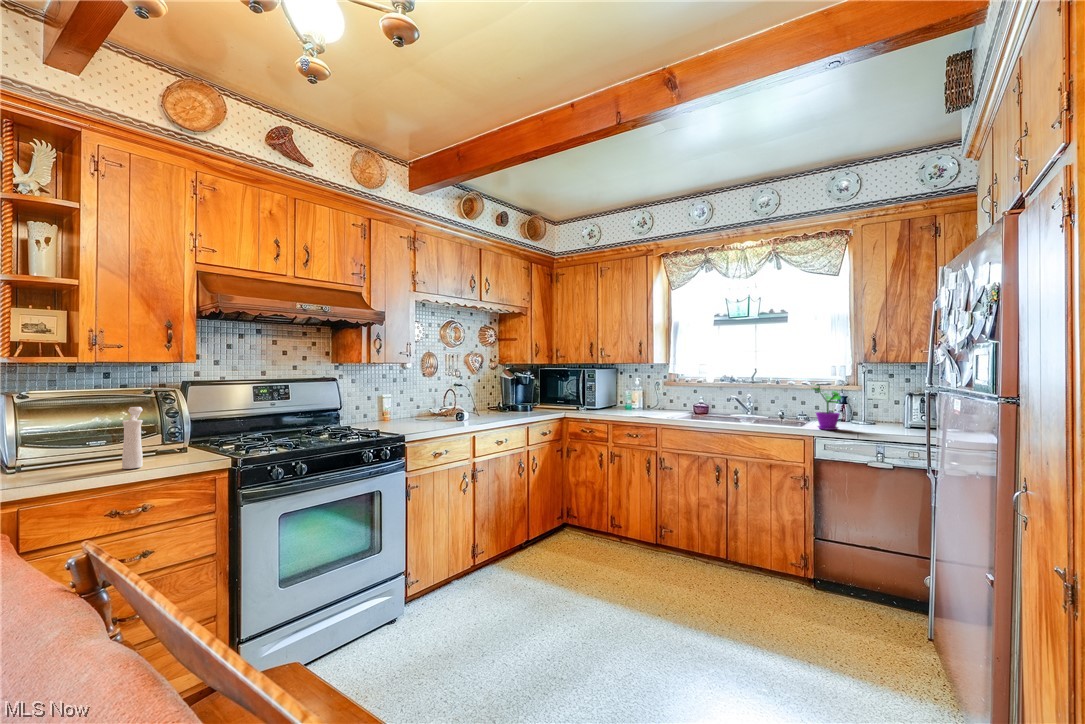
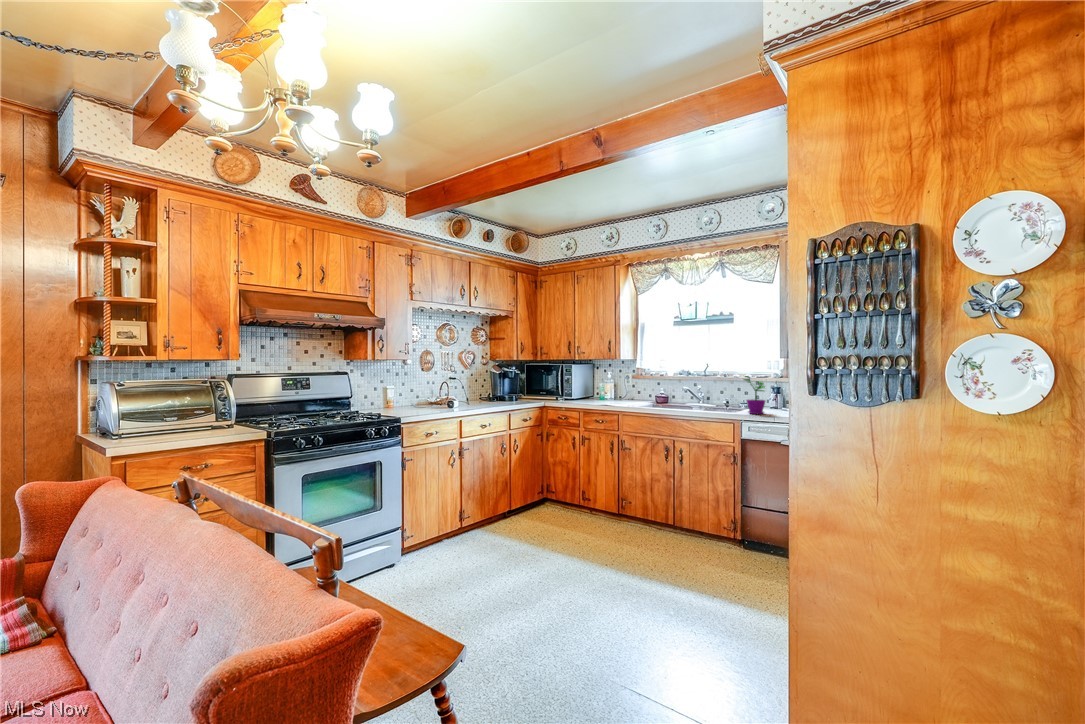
pepper mill: present [122,407,143,469] -> none [189,392,203,436]

